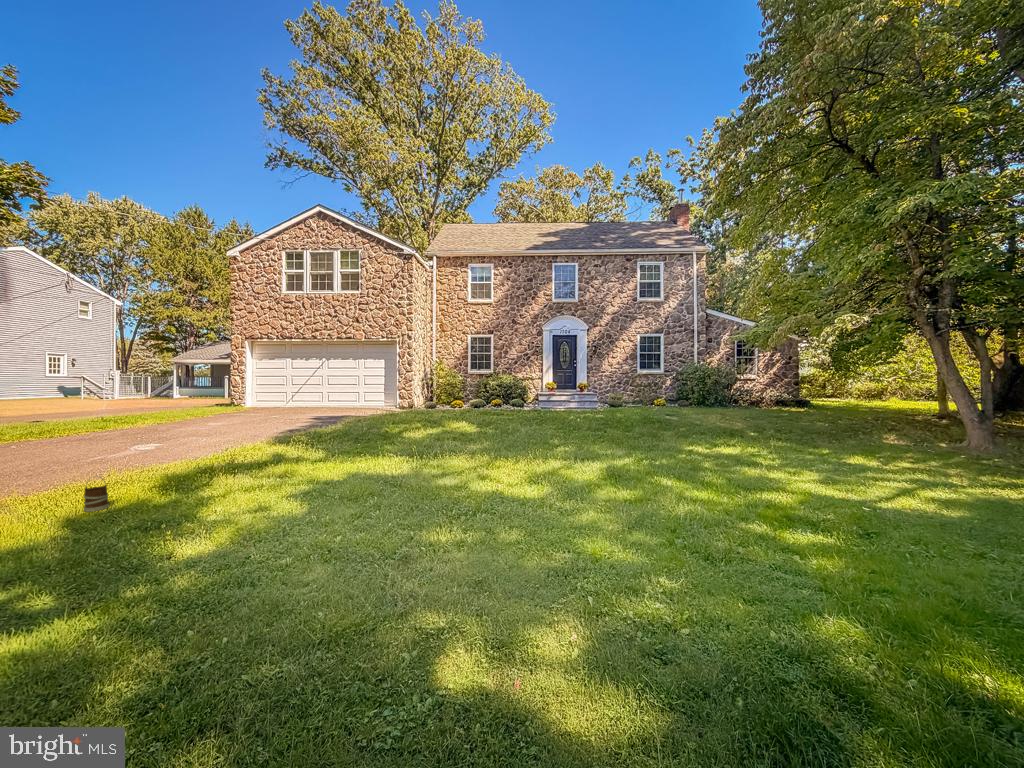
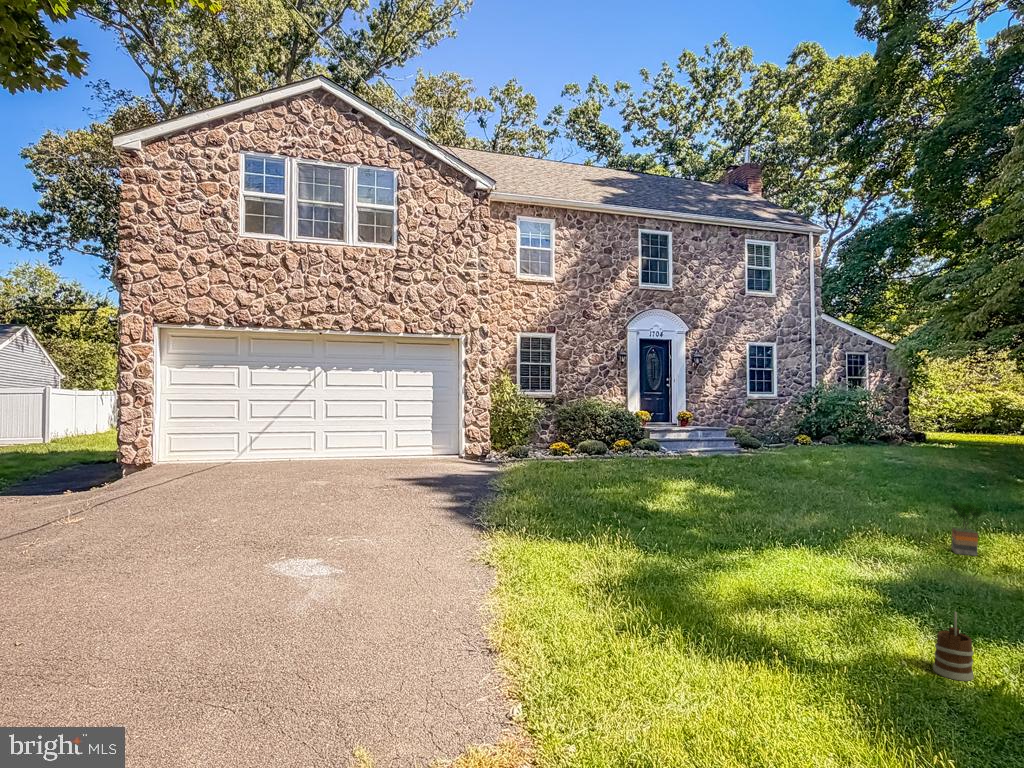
potted tree: none [399,433,425,469] -> present [945,502,986,556]

